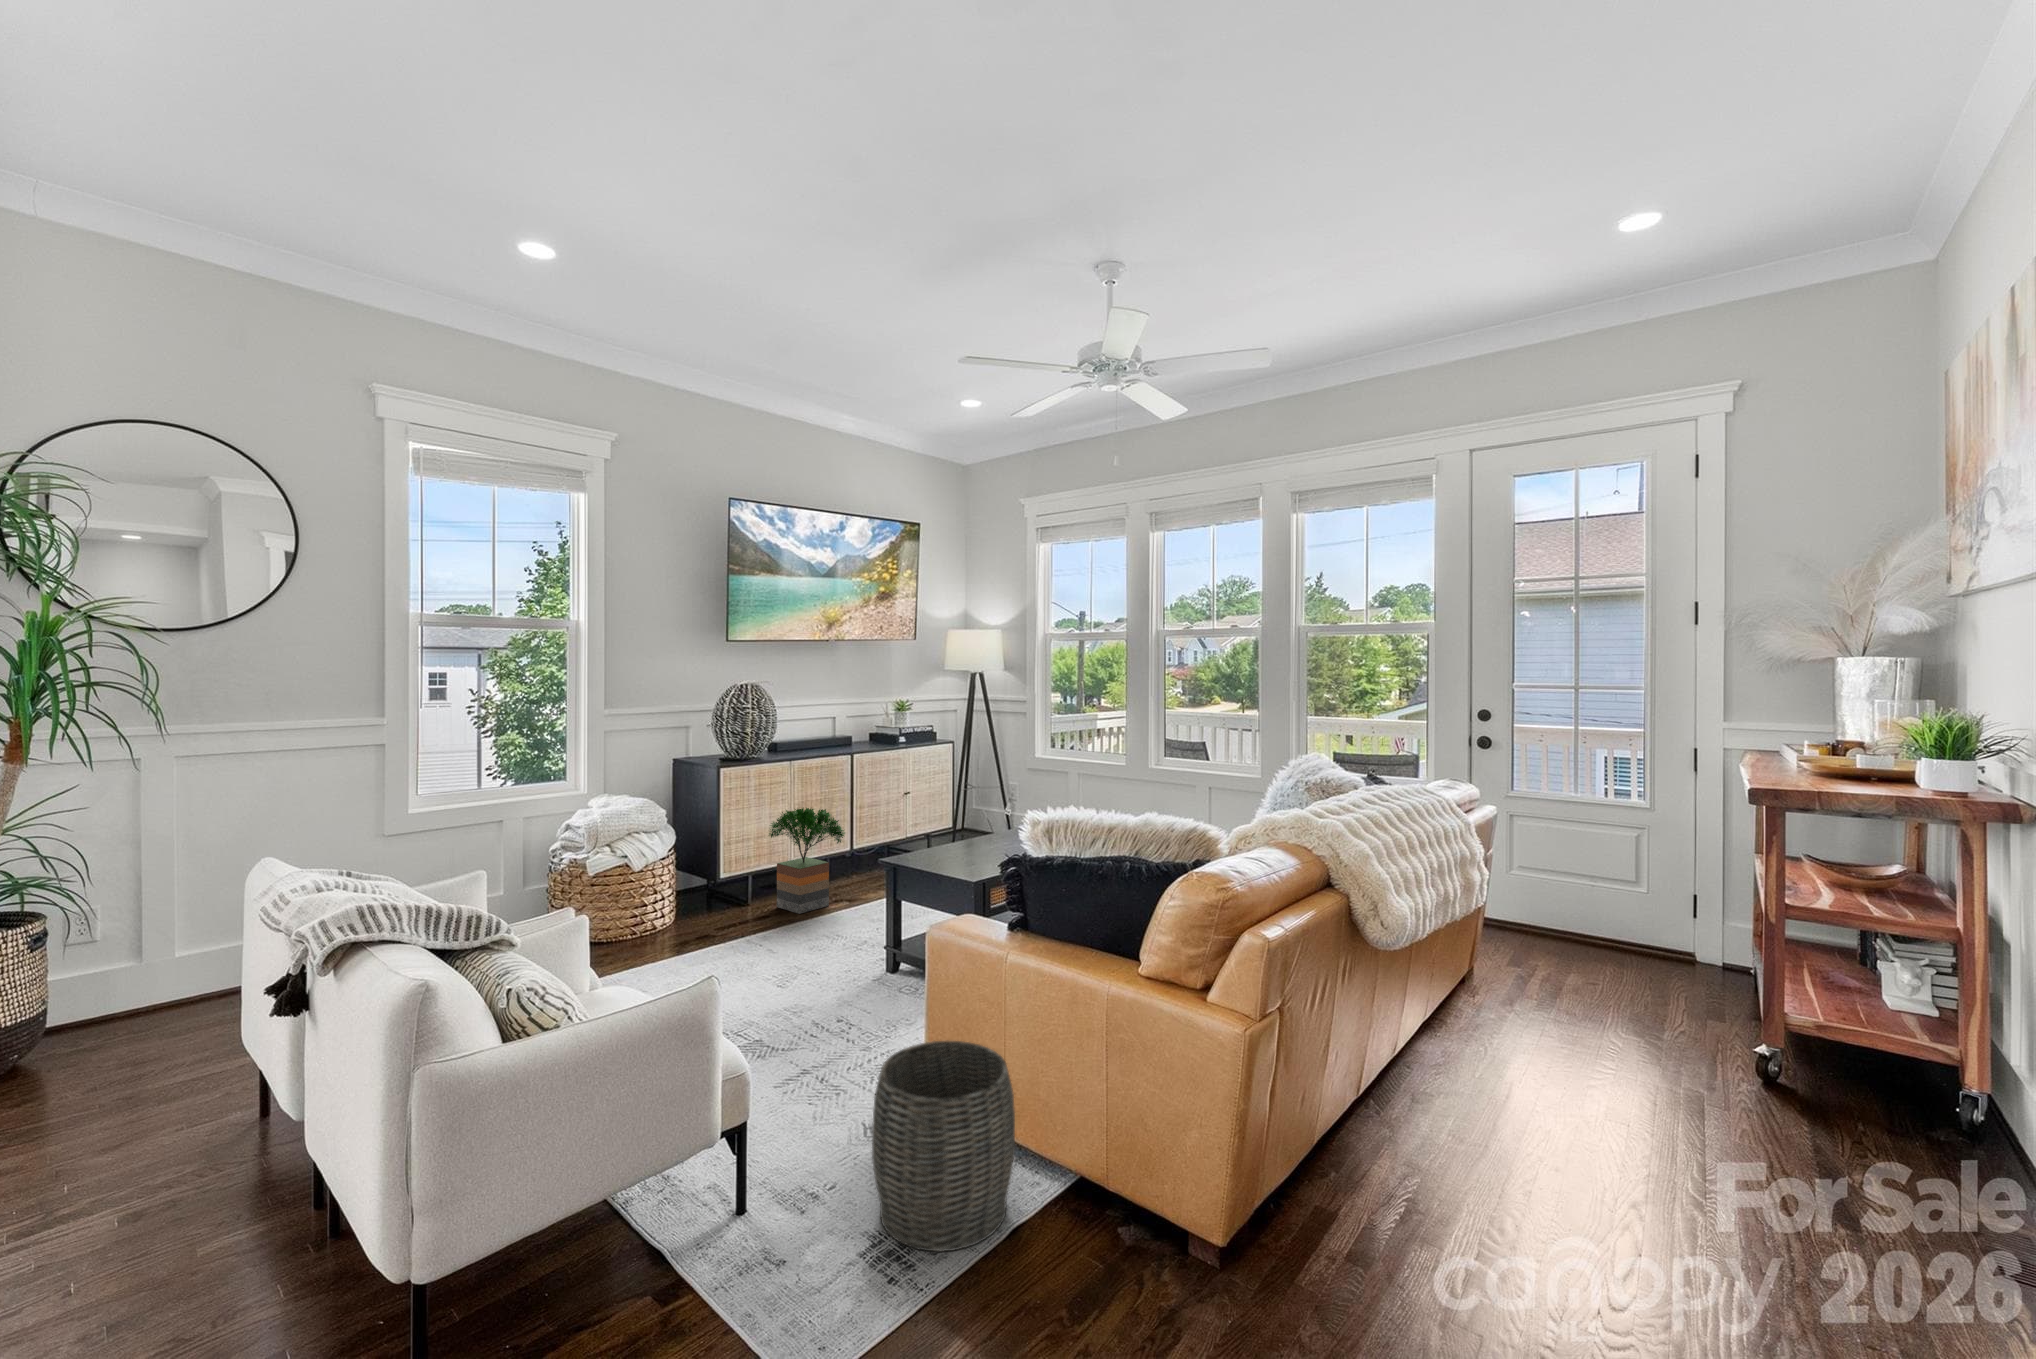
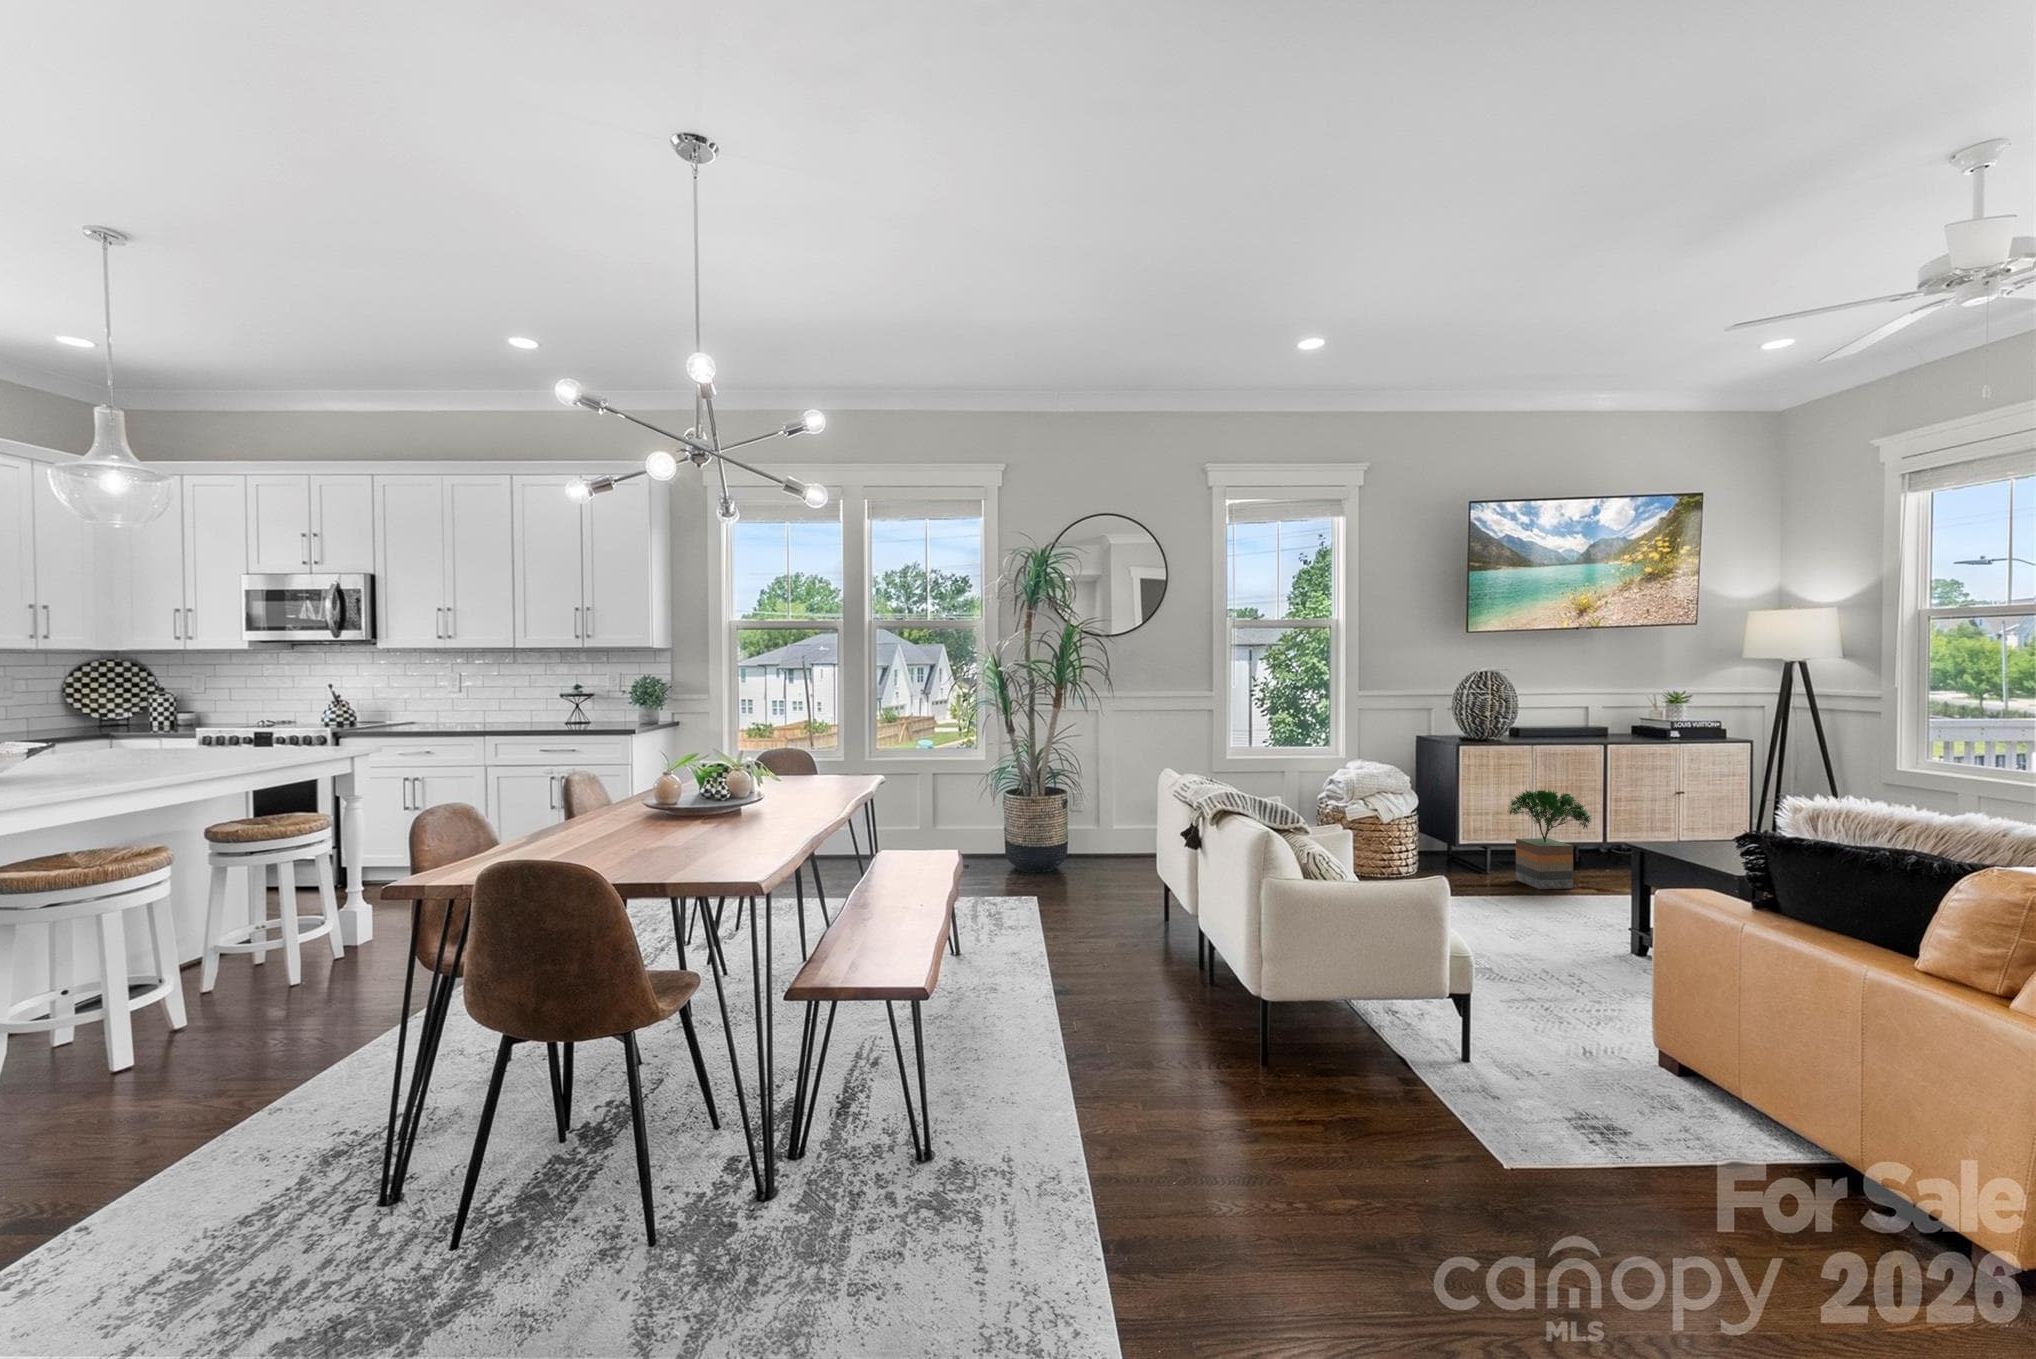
woven basket: present [872,1041,1015,1251] -> none [1581,980,1739,1157]

